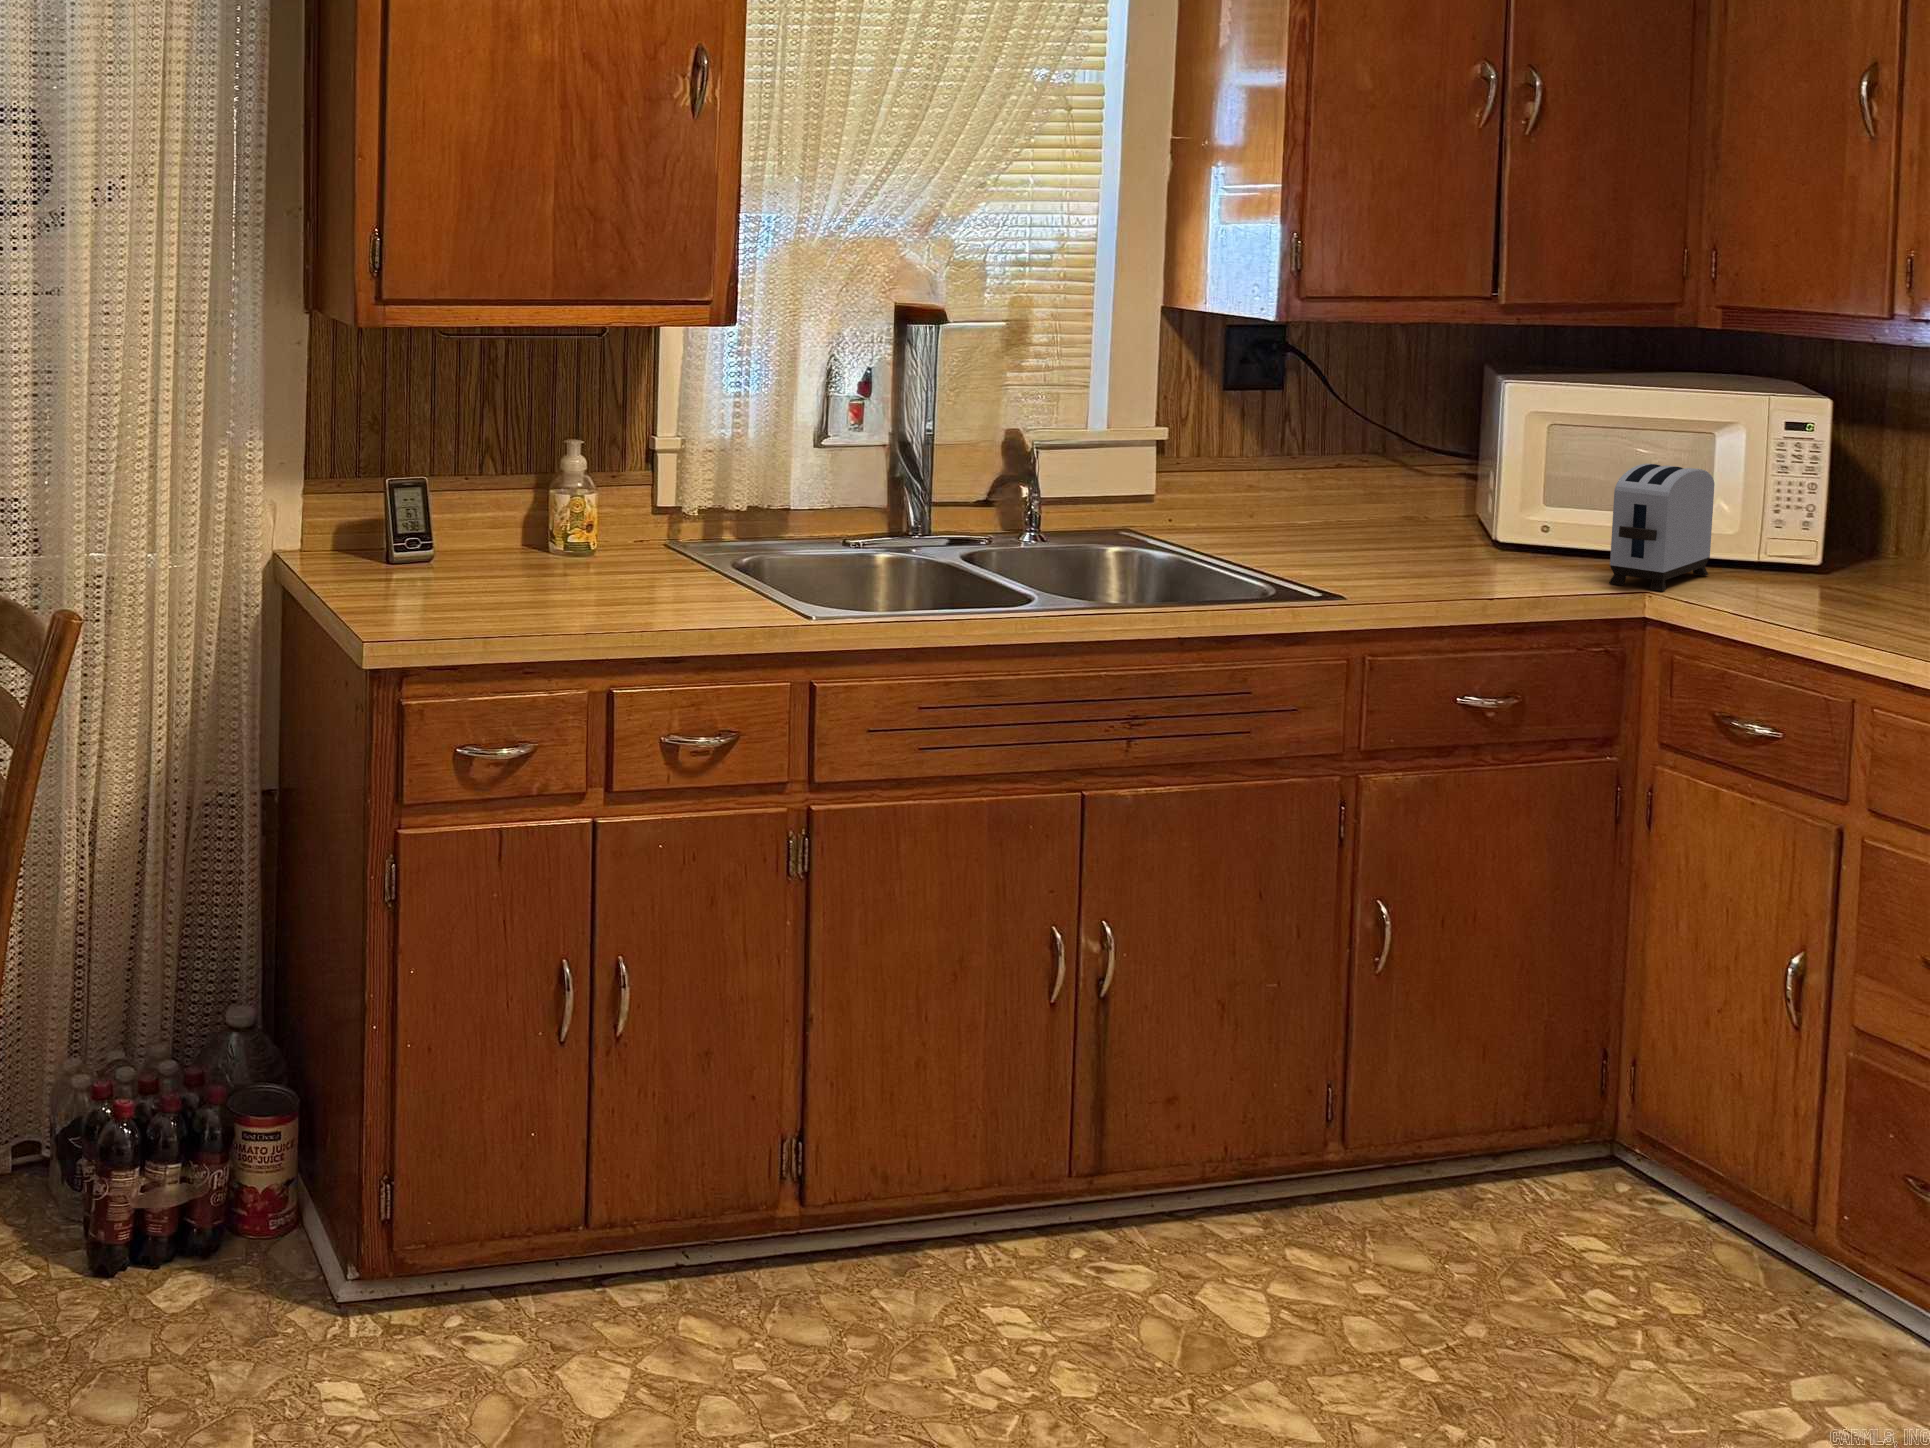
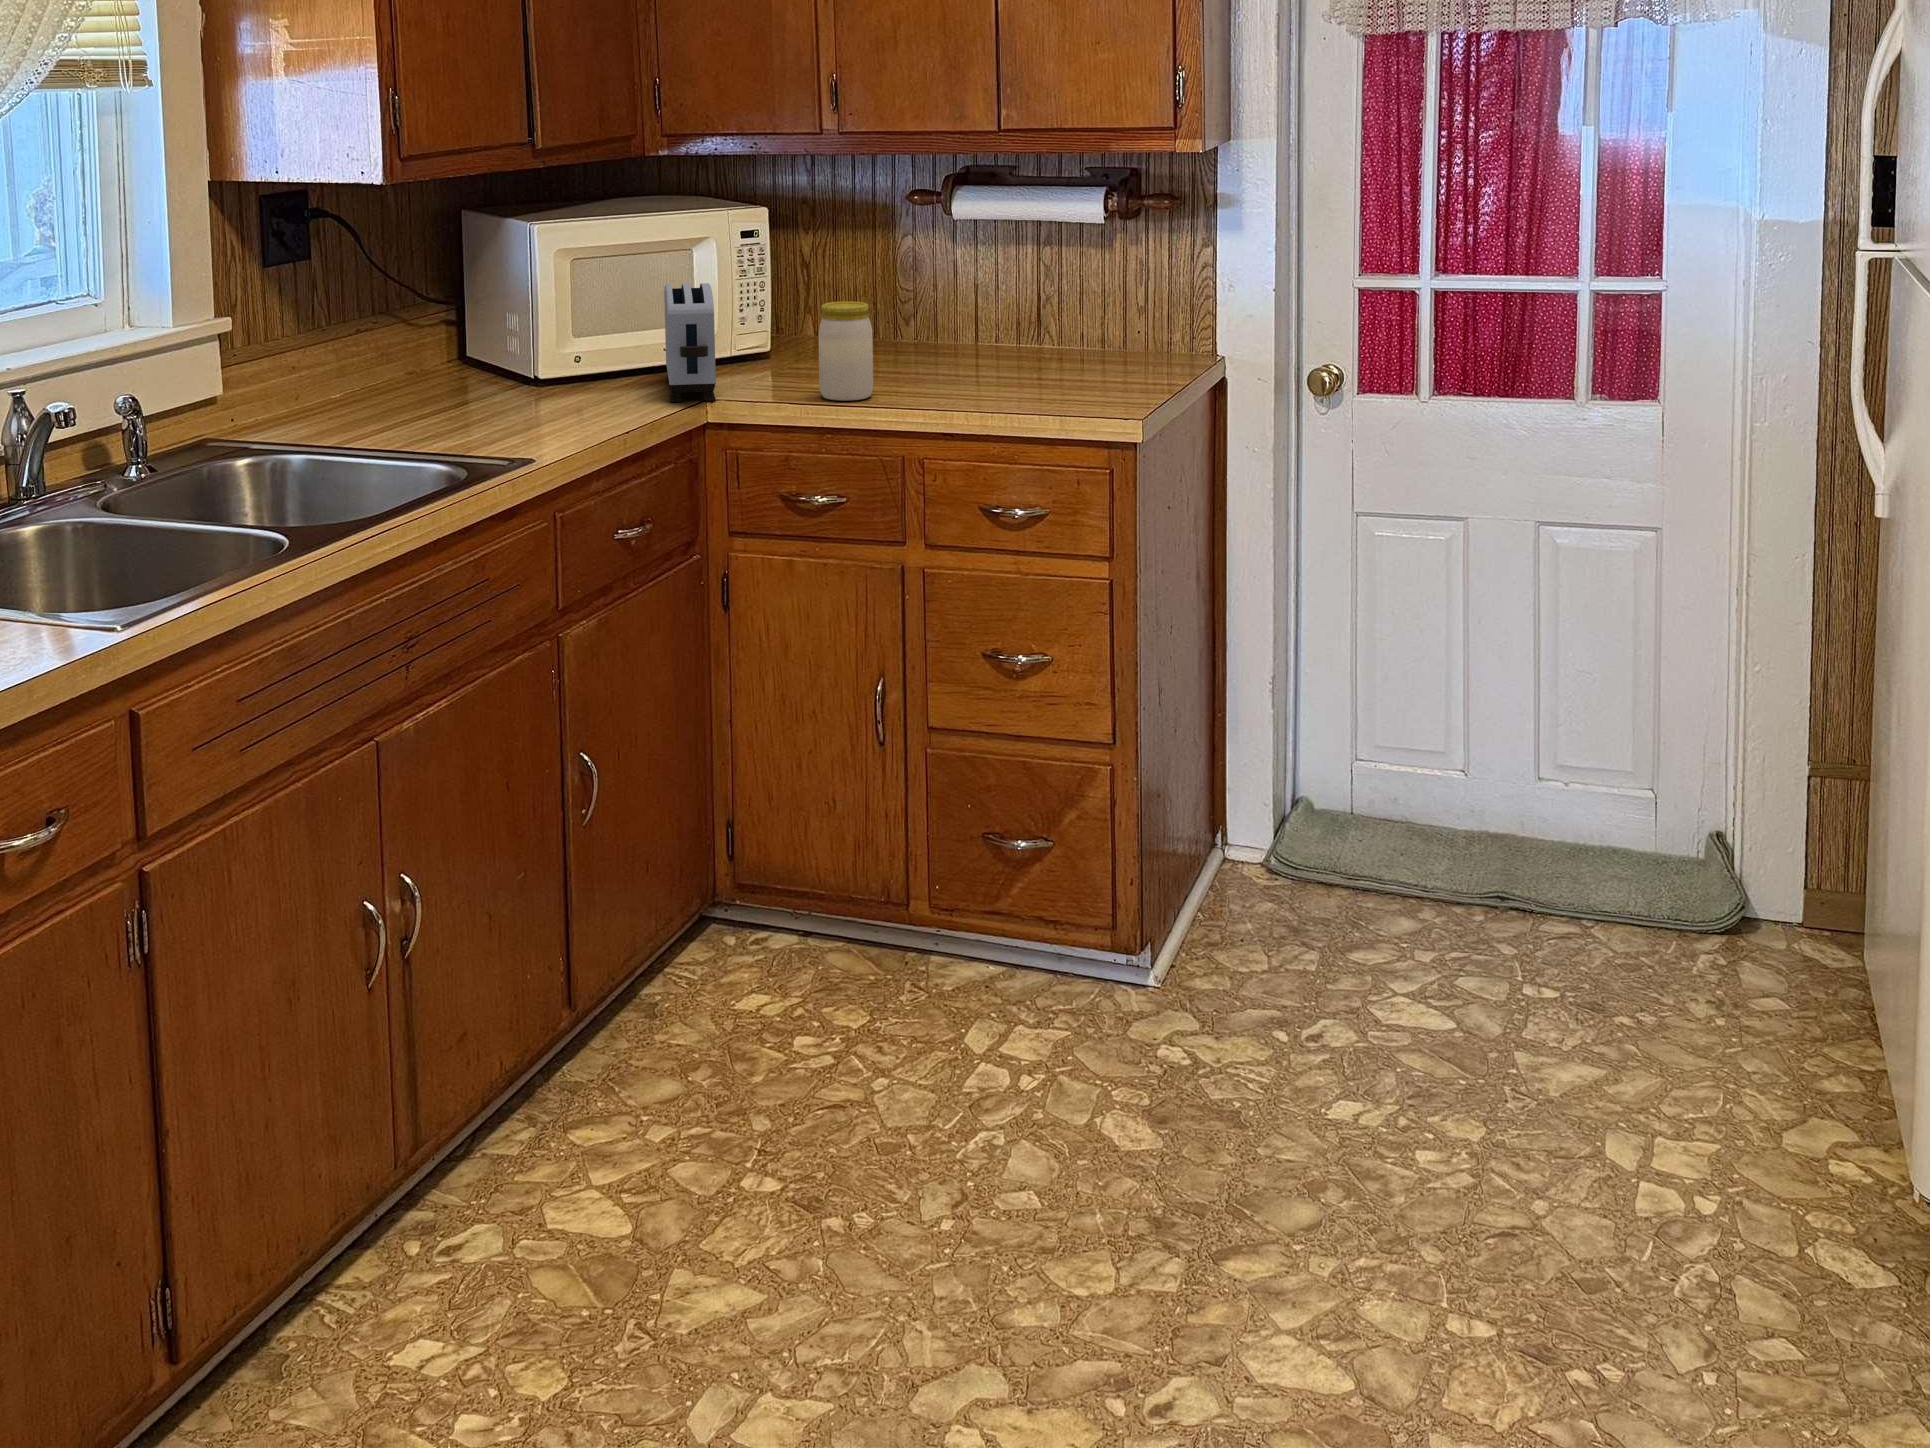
jar: none [1791,507,1869,621] -> present [818,301,873,401]

